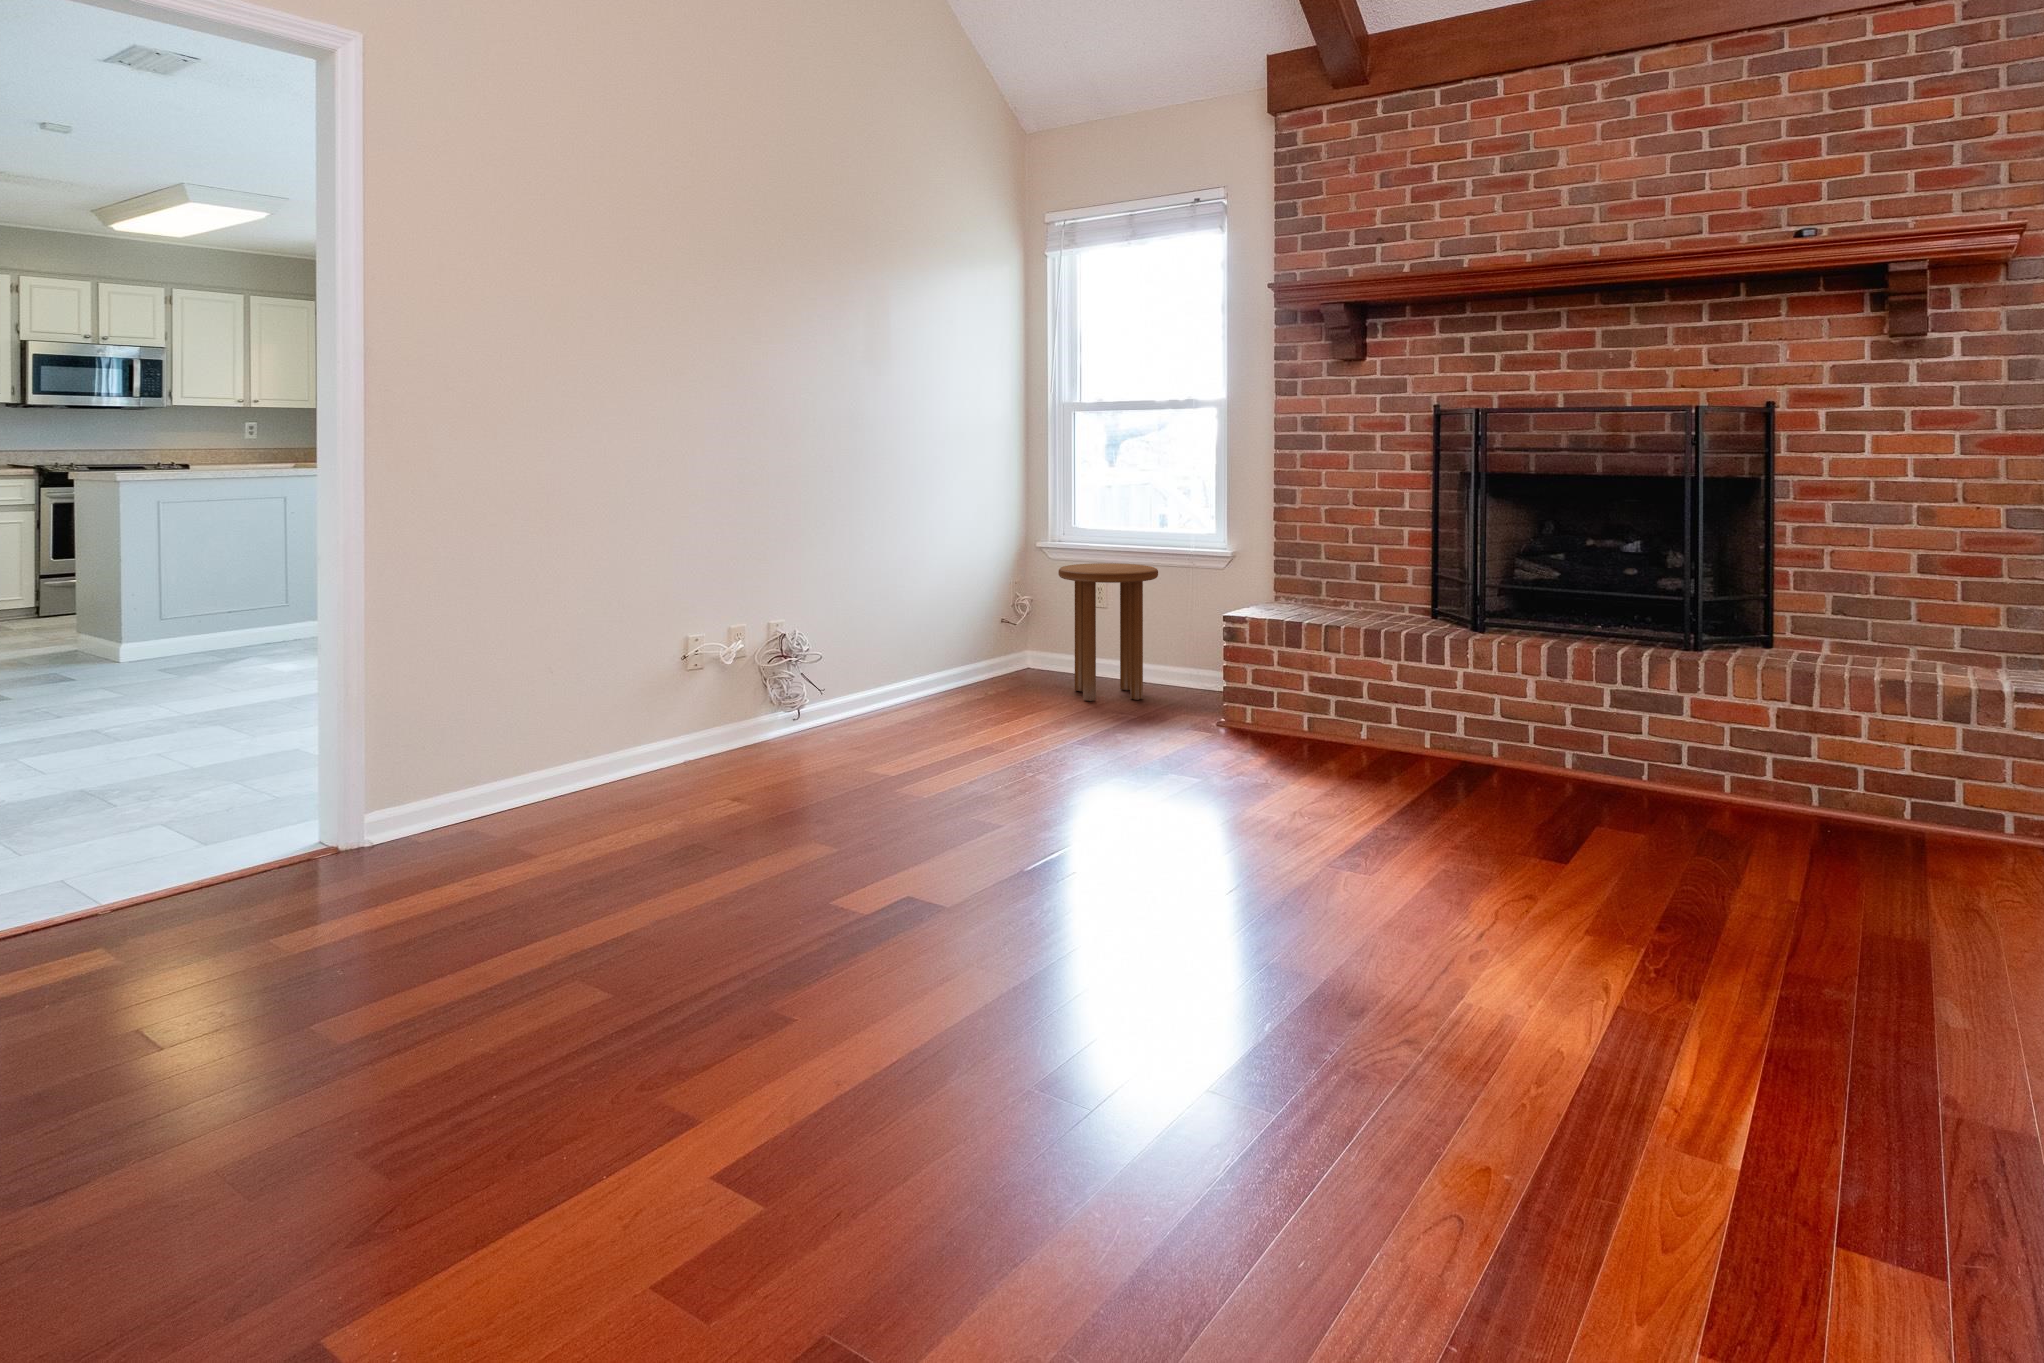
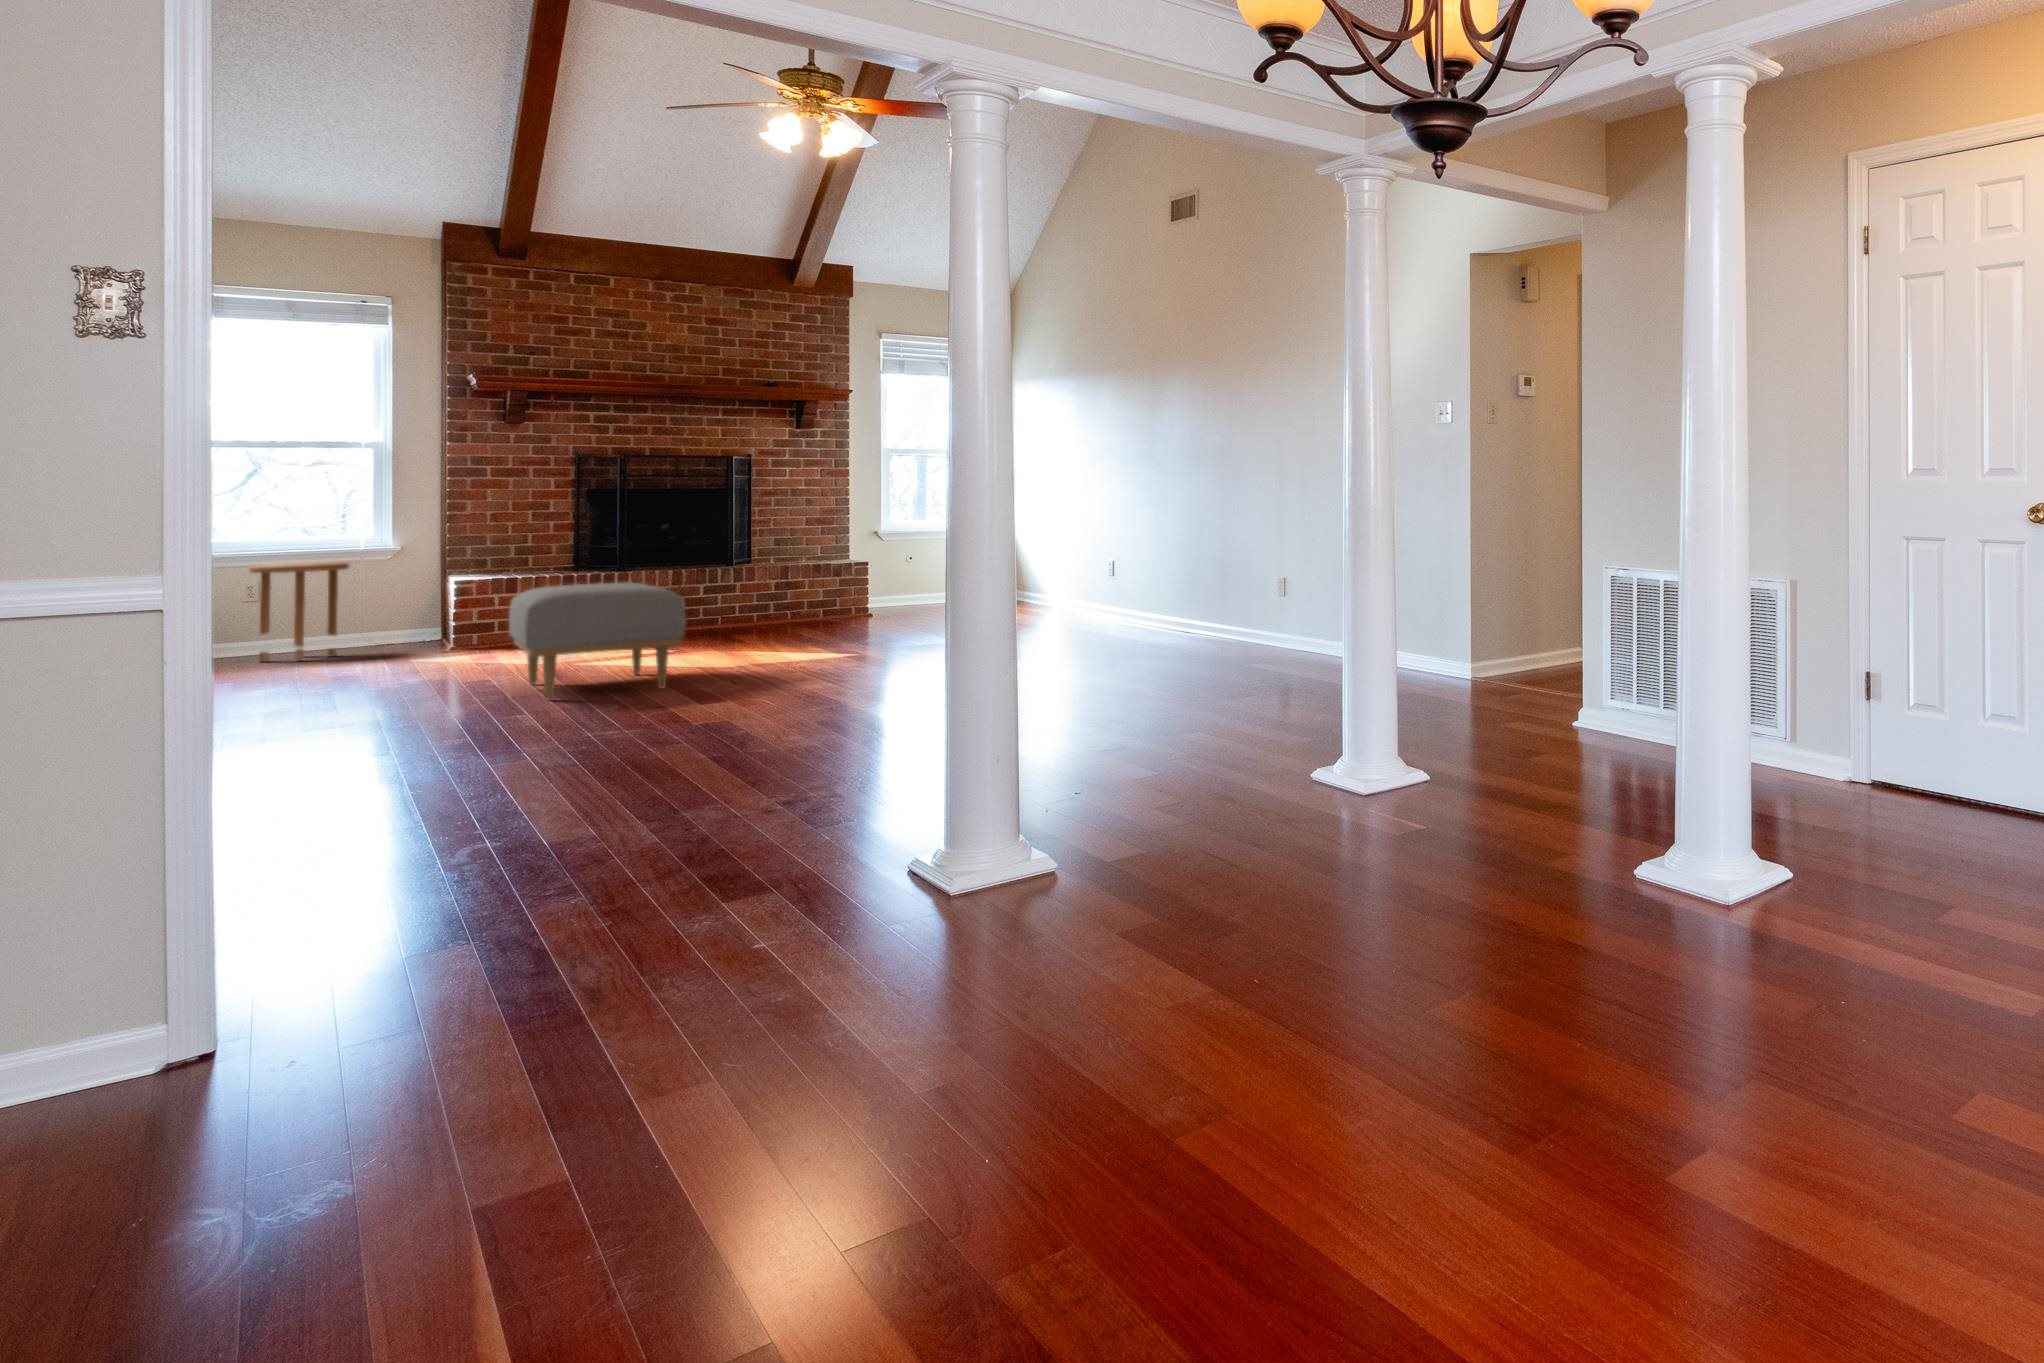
ottoman: none [501,716,989,1078] -> present [509,582,685,700]

